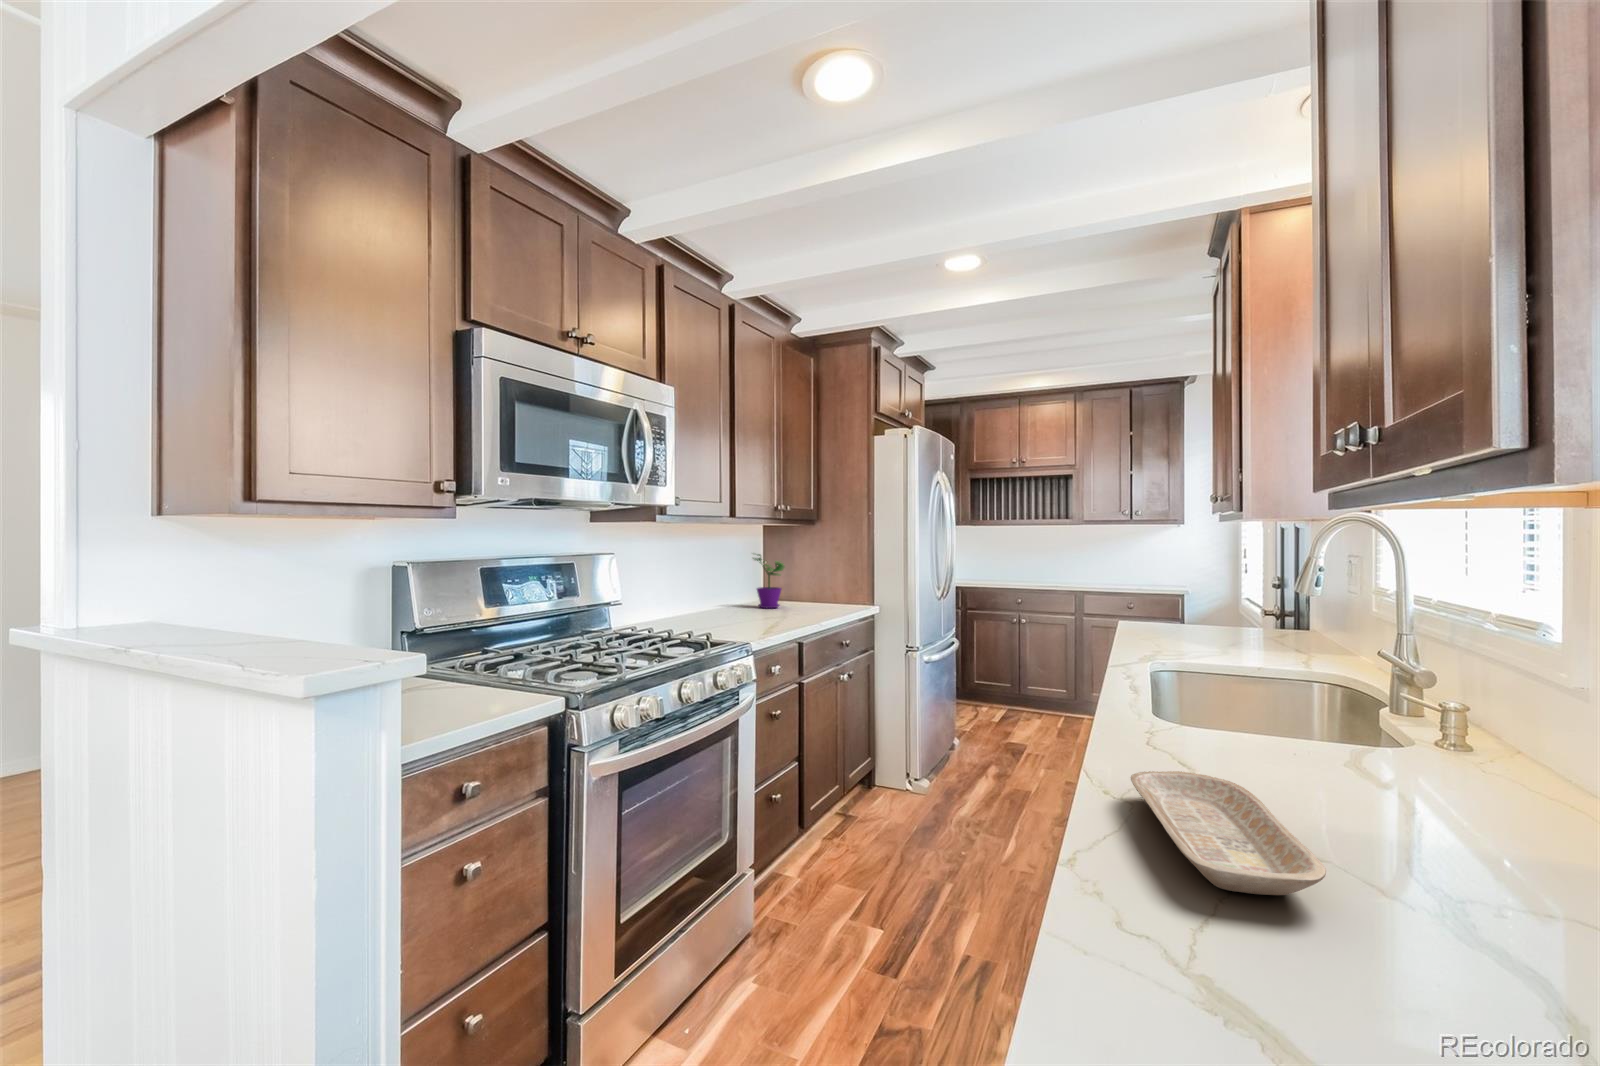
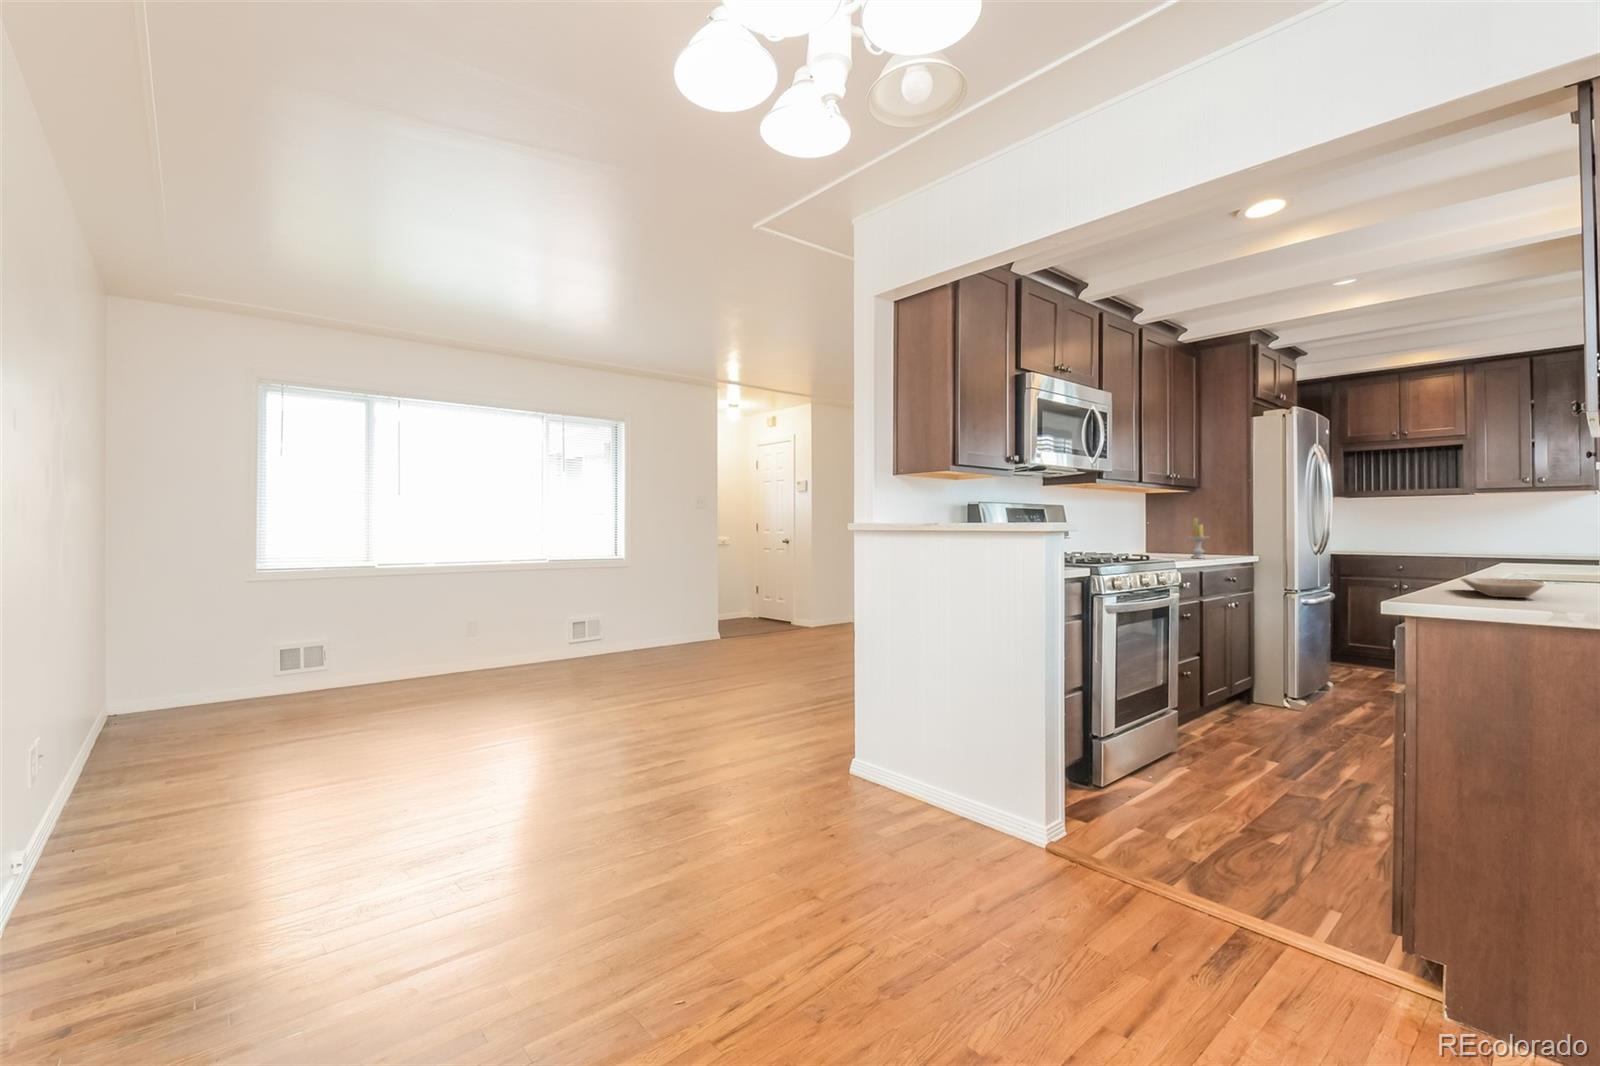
flower pot: present [753,554,784,608] -> none [1142,511,1173,556]
candle: none [797,562,823,615] -> present [1189,518,1208,558]

